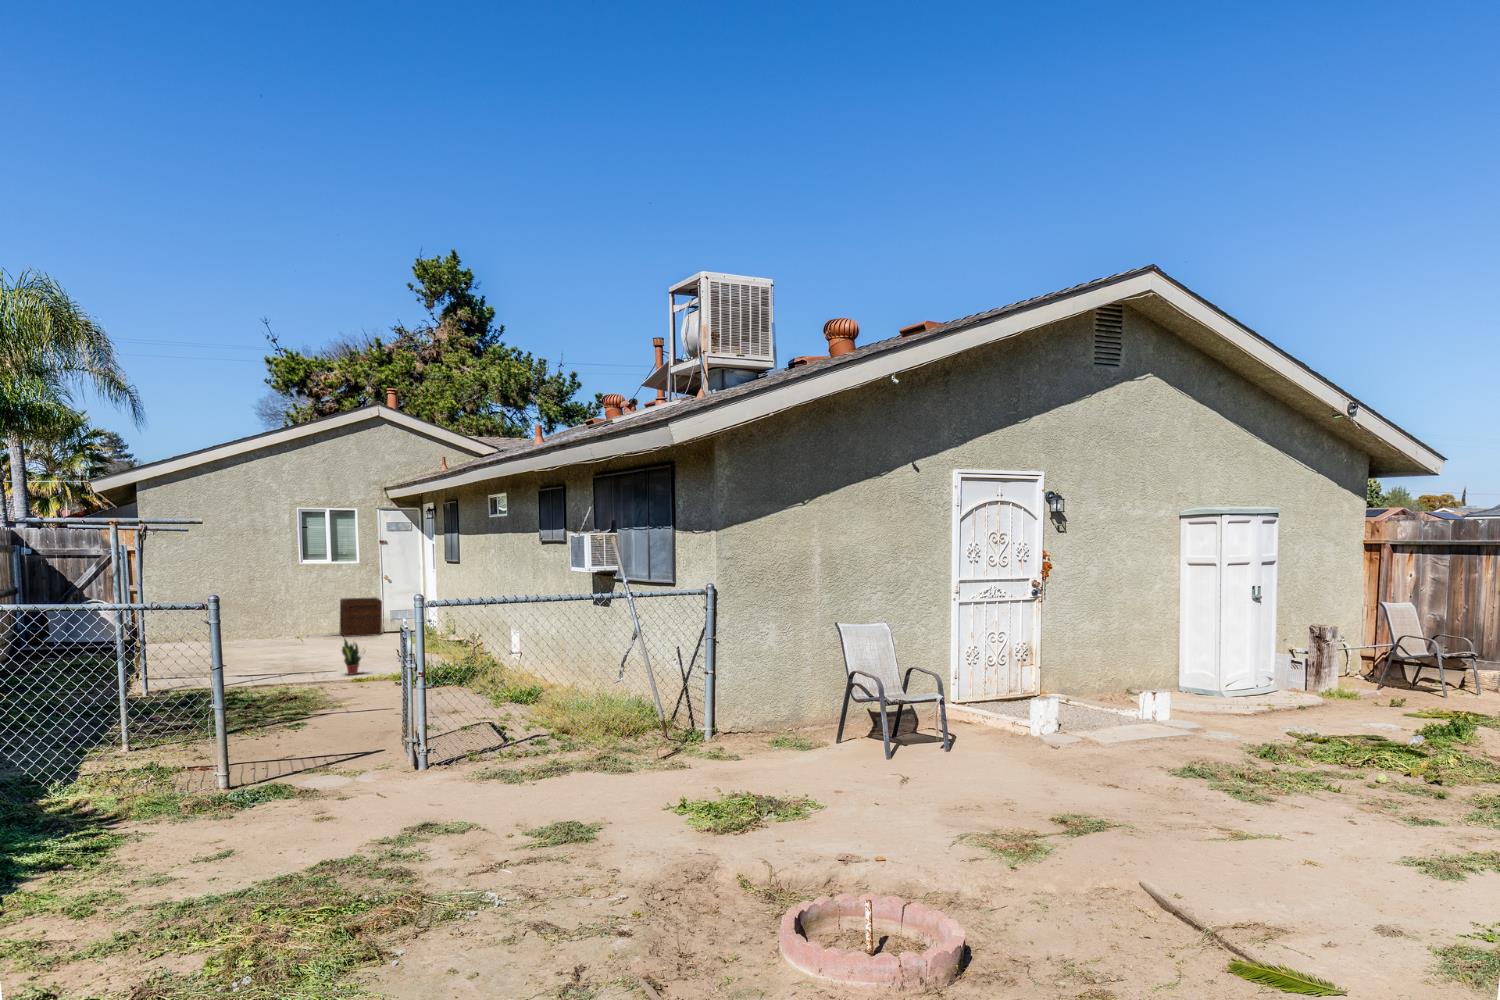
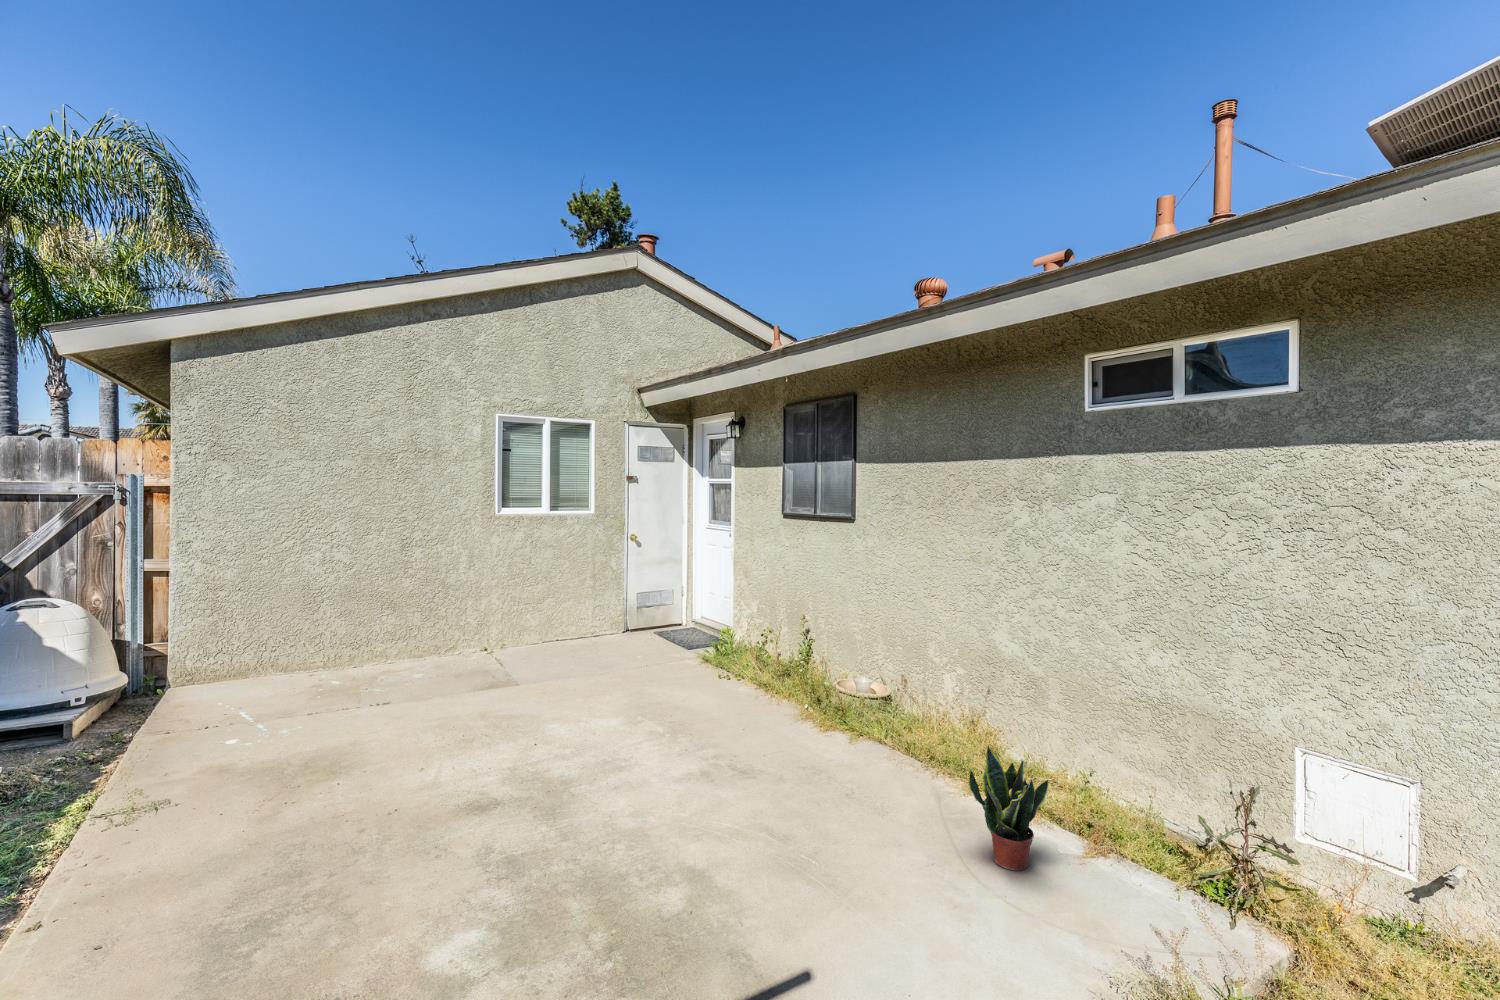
wooden crate: present [339,597,382,637] -> none [567,573,651,648]

